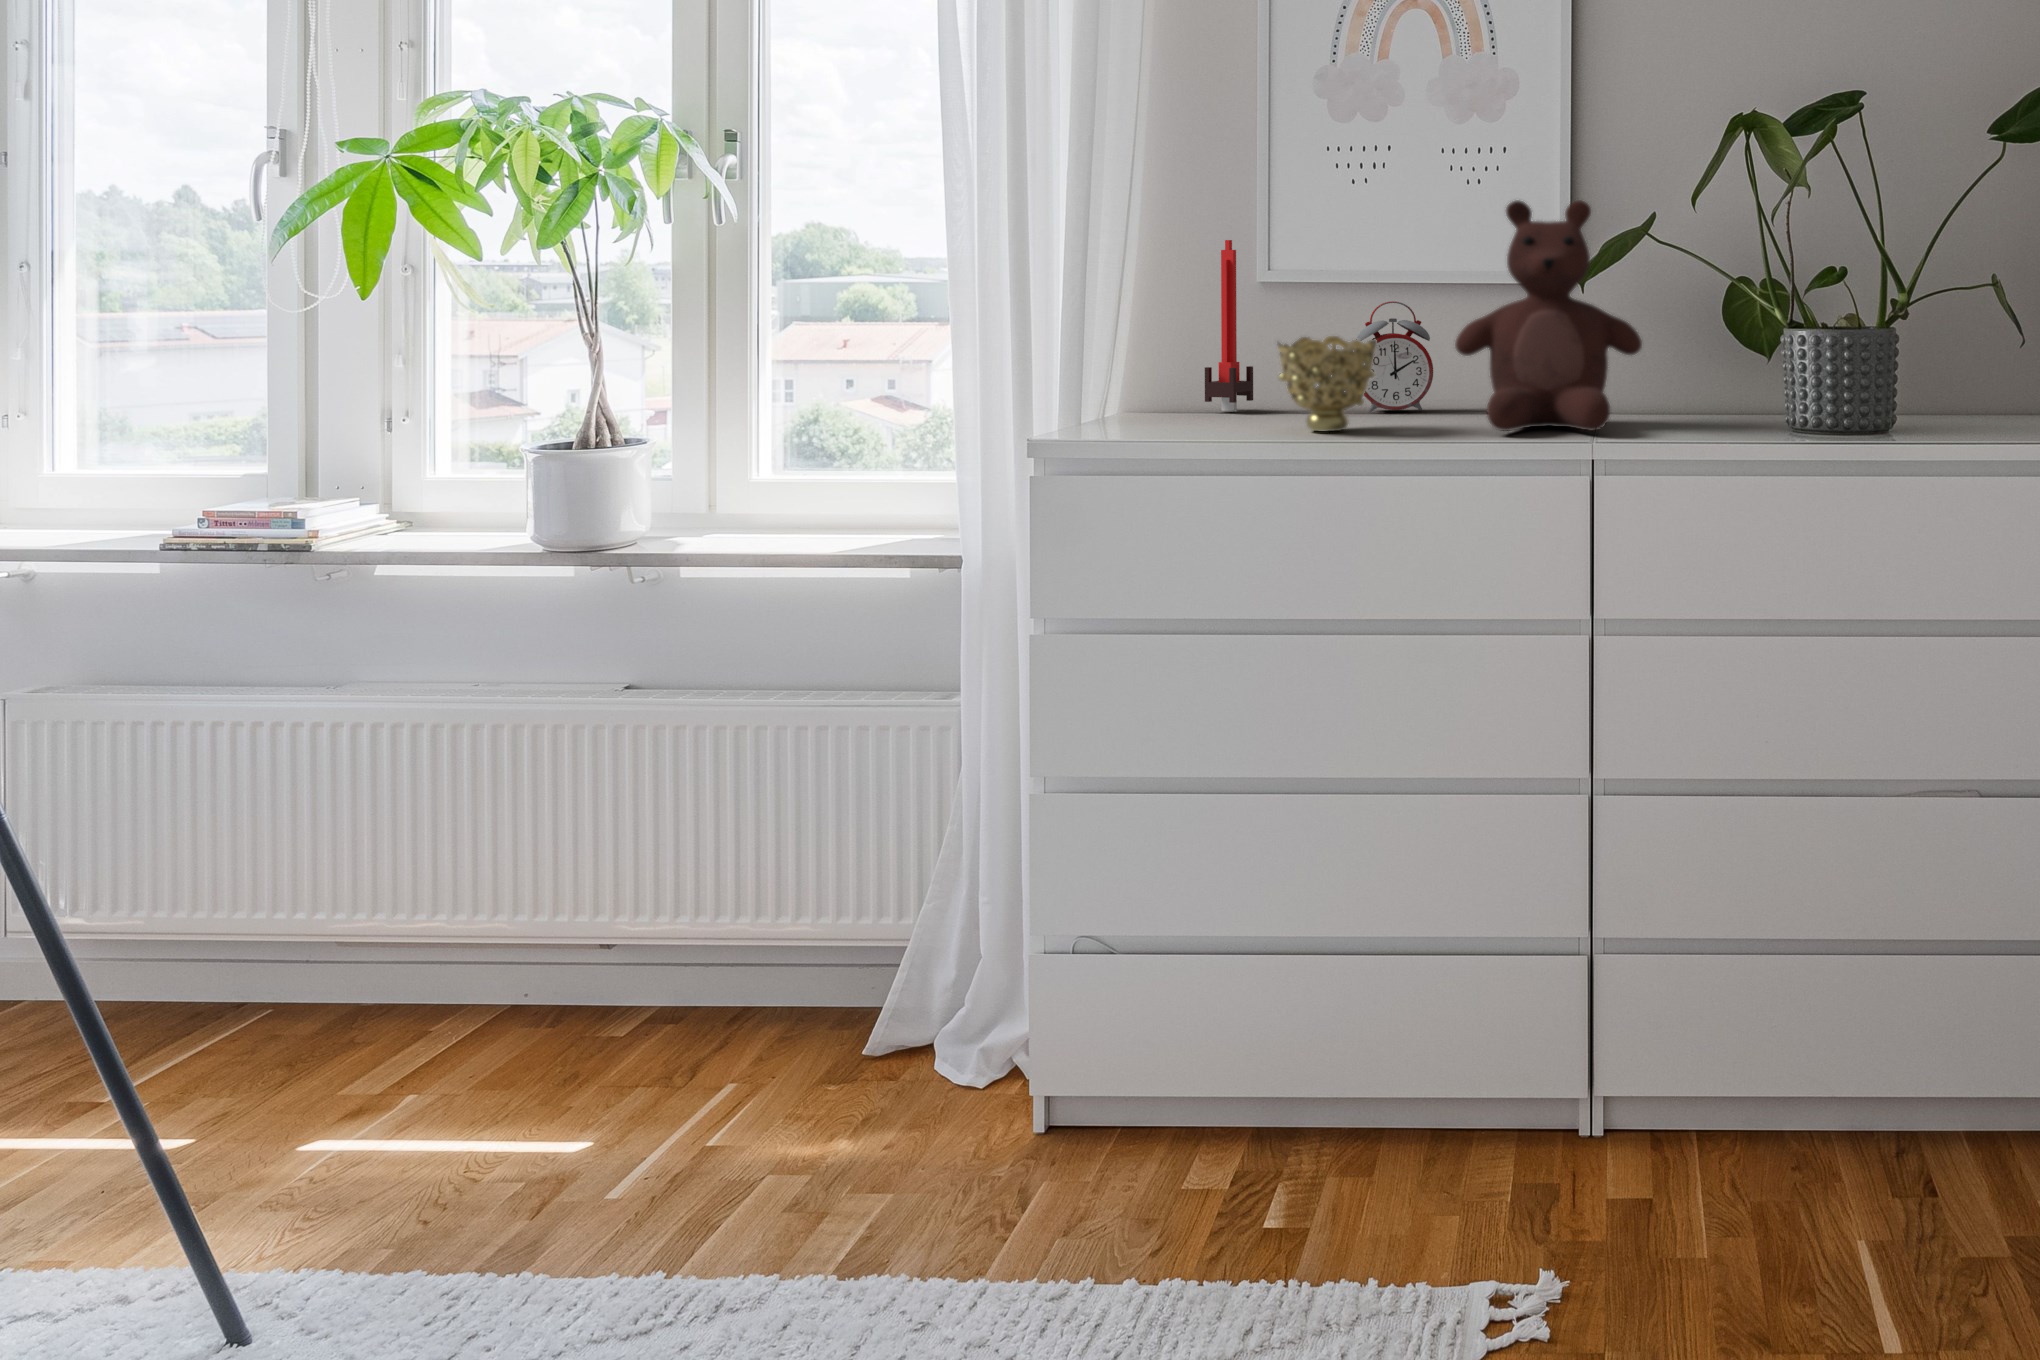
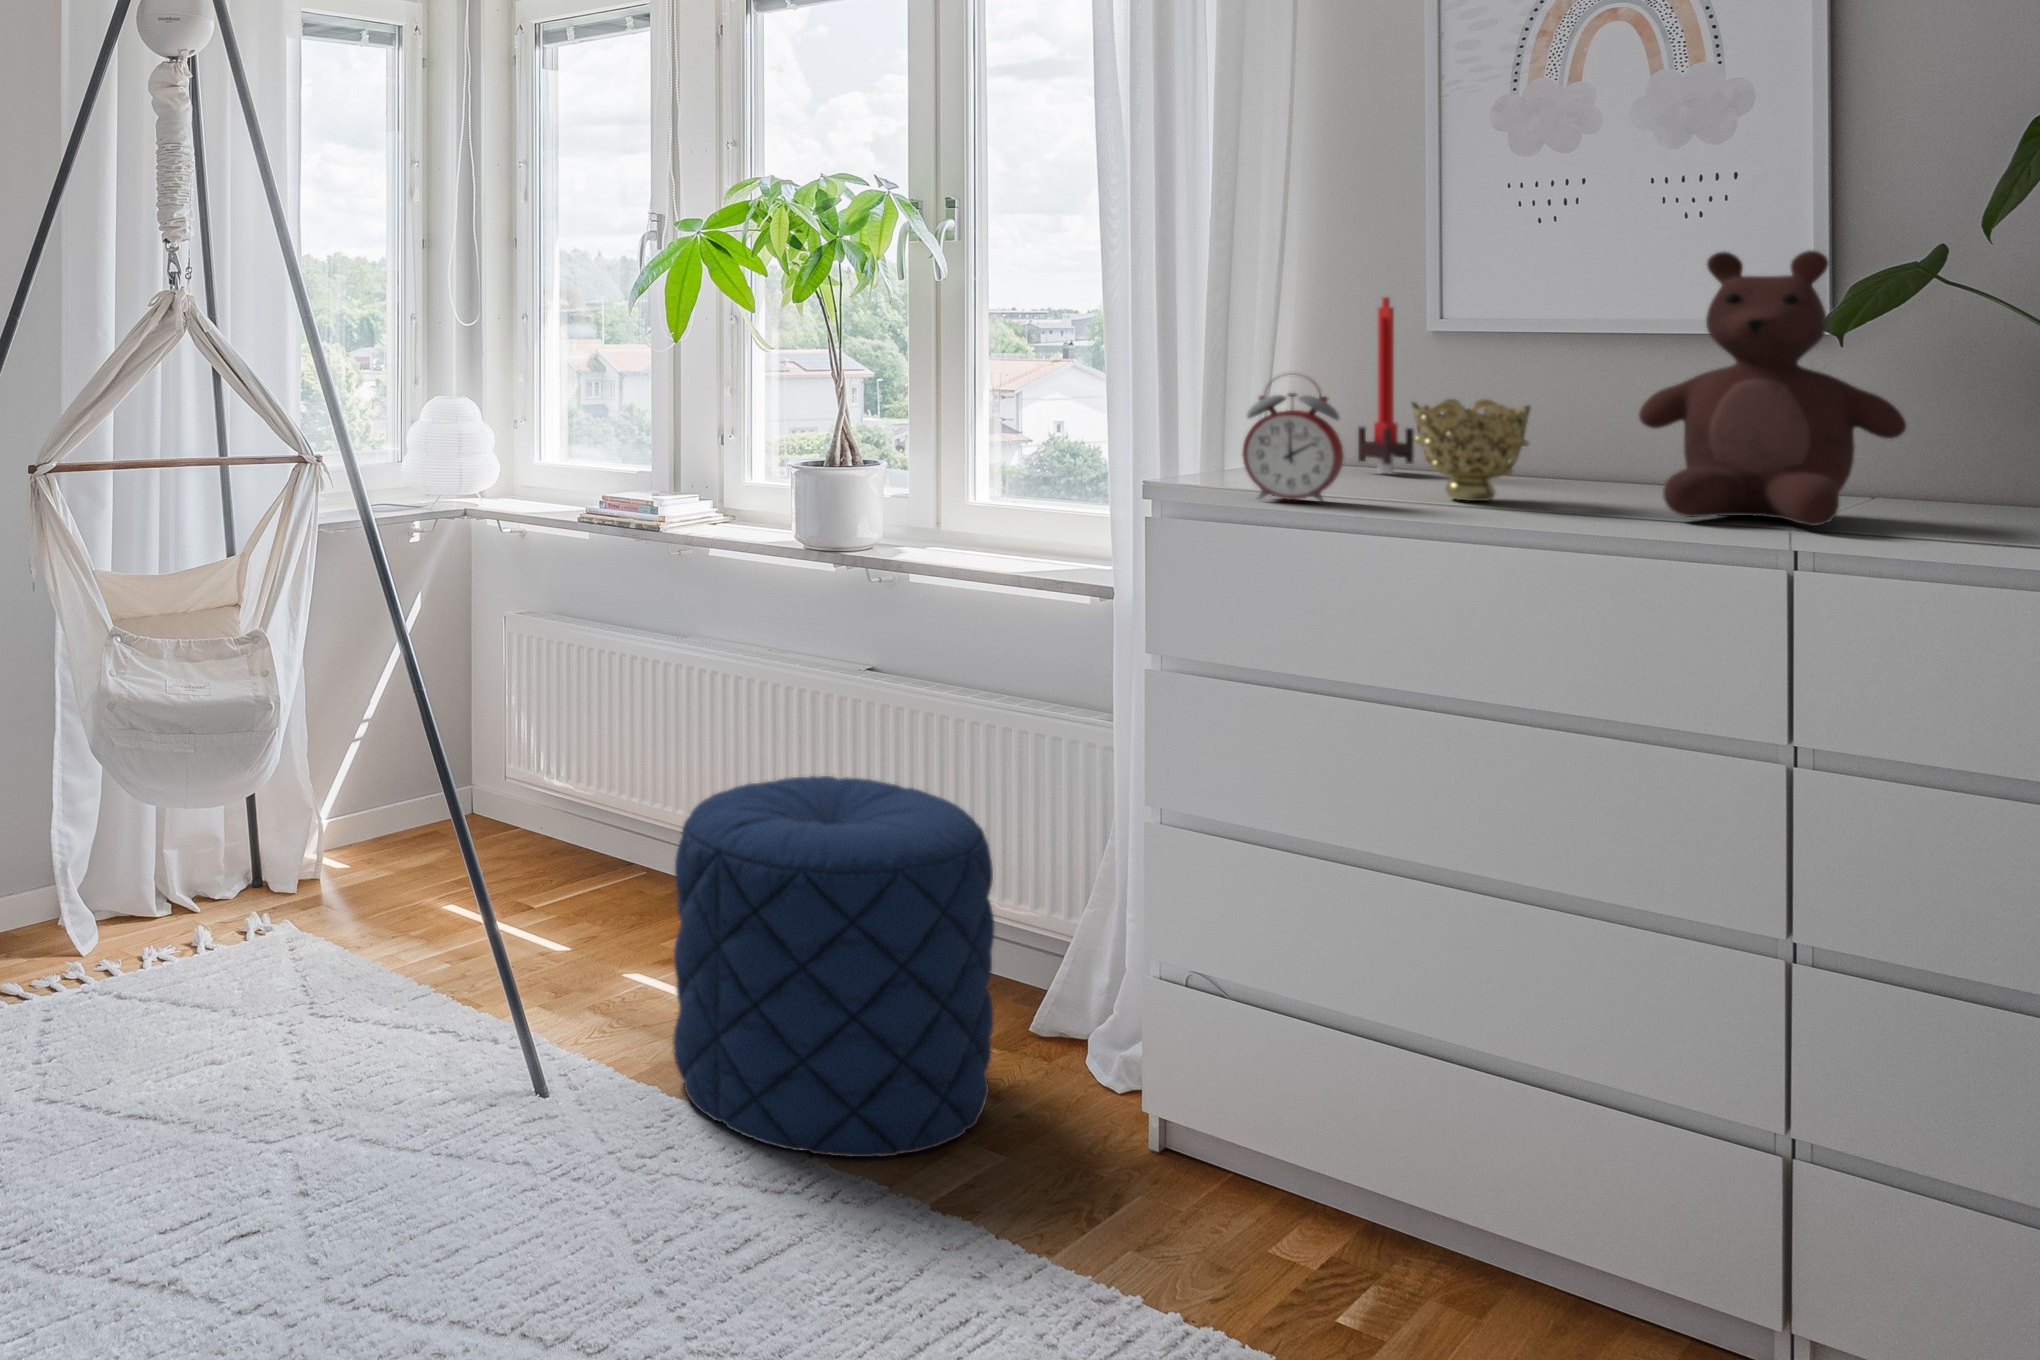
alarm clock: present [1356,301,1433,412] -> present [1242,377,1344,501]
pouf: none [450,814,863,1283] -> present [673,776,995,1157]

